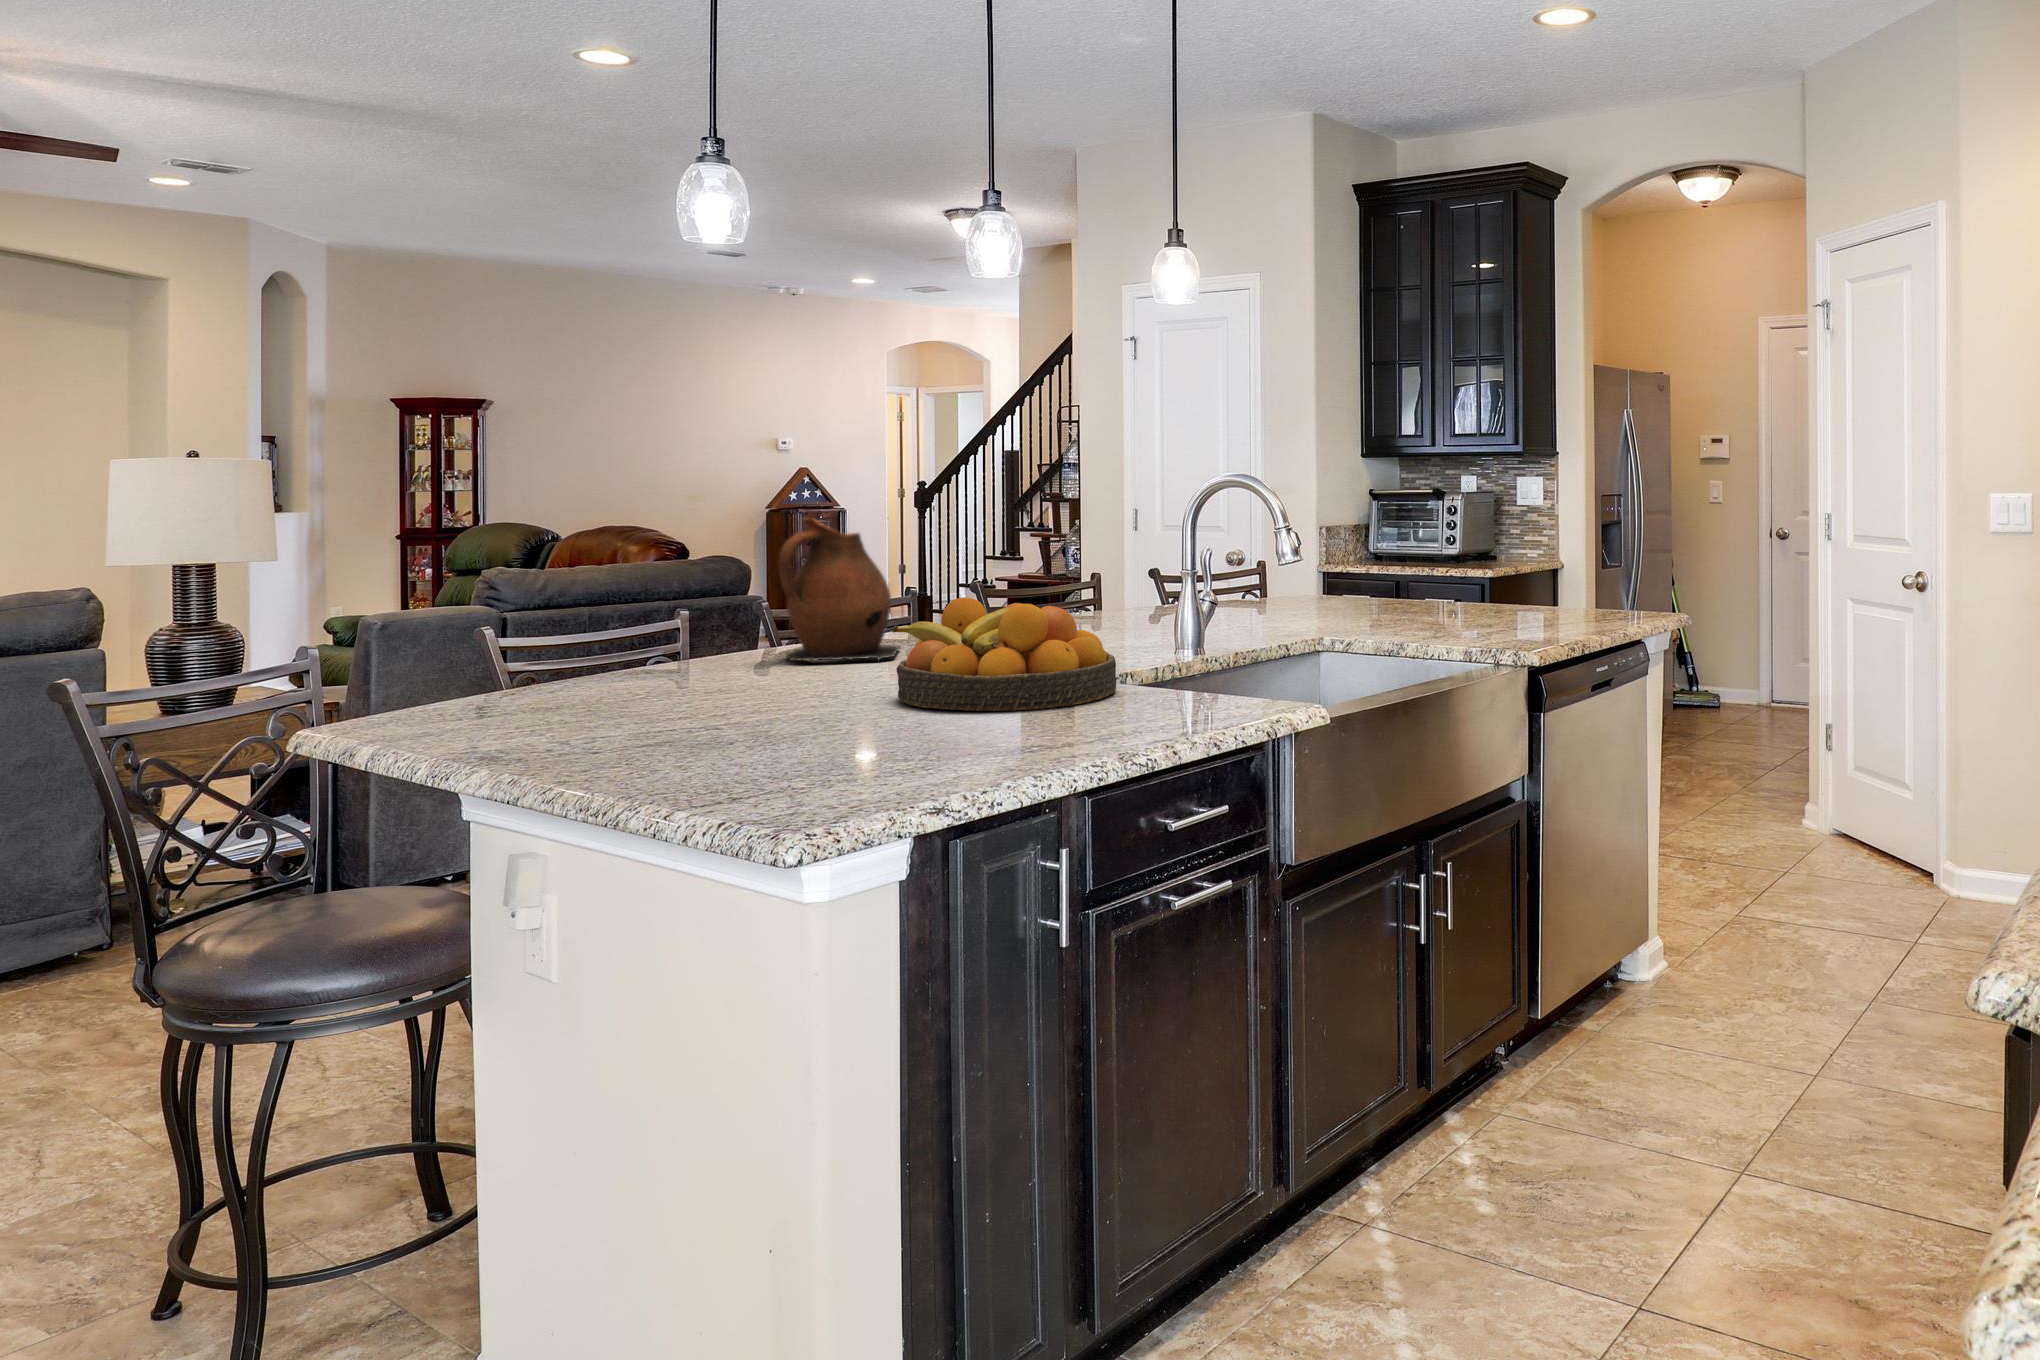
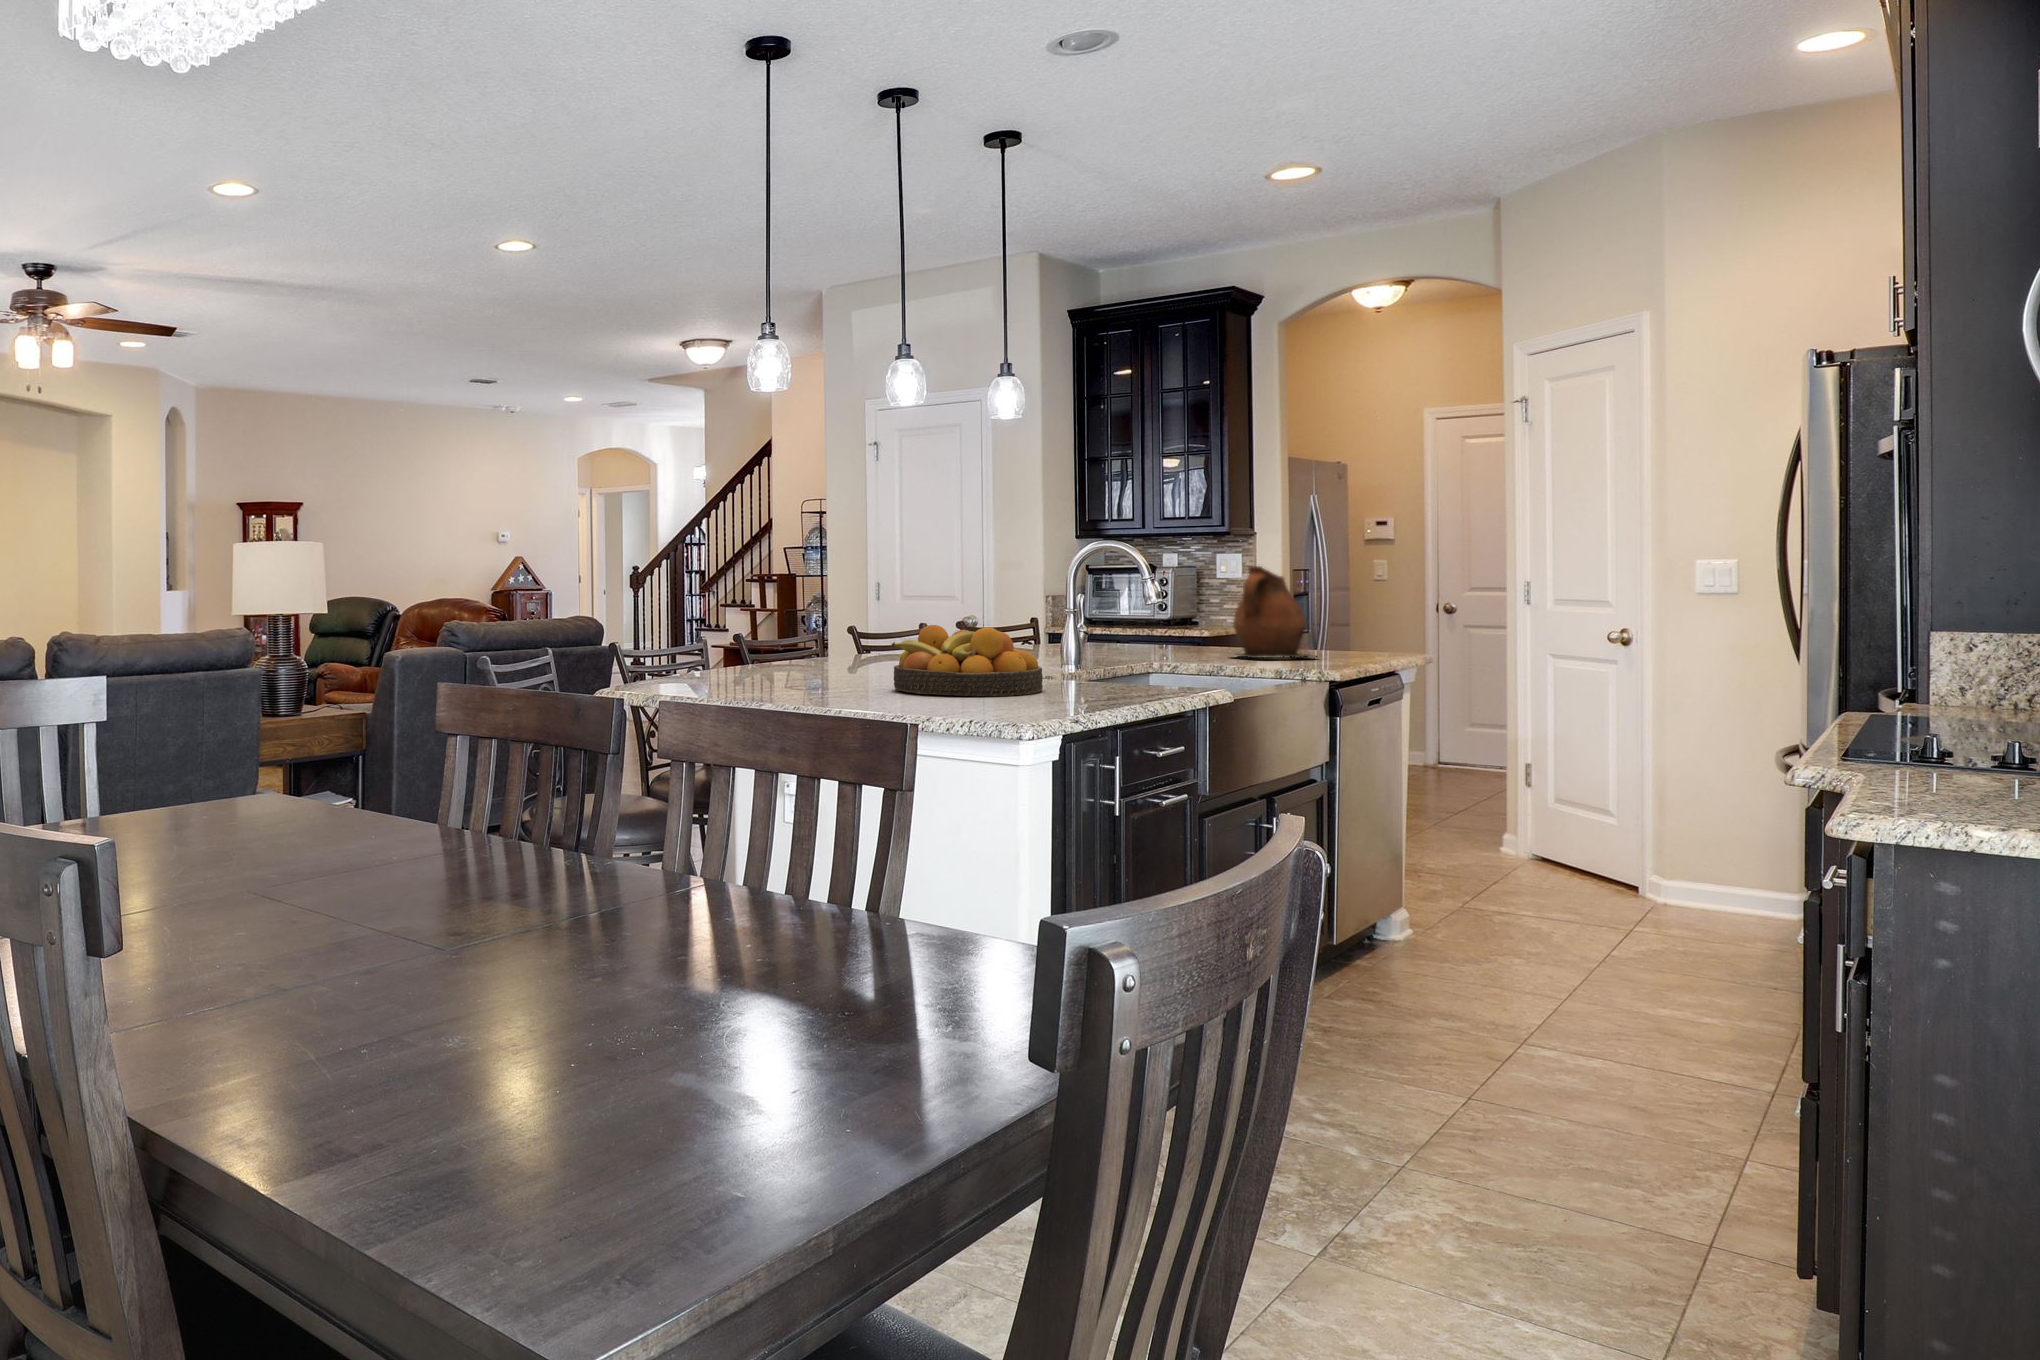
ceramic pitcher: present [779,518,900,661] -> present [1233,566,1310,658]

